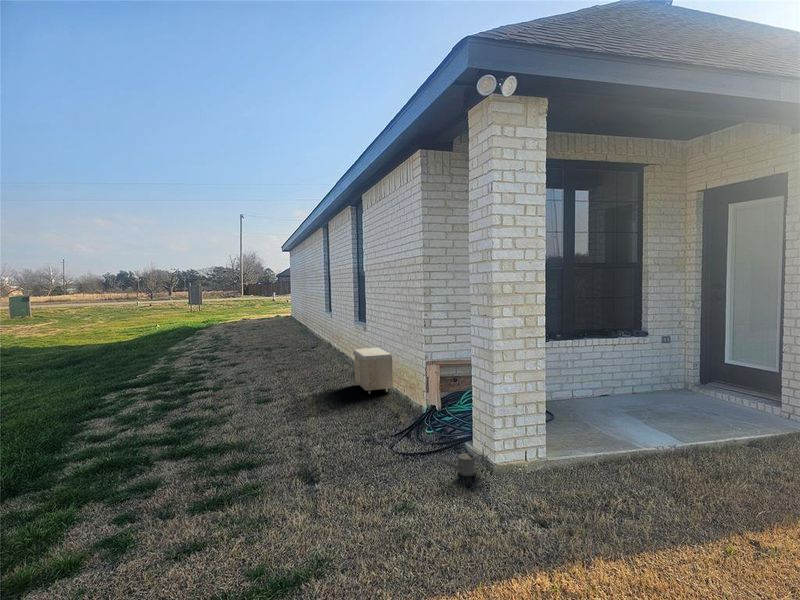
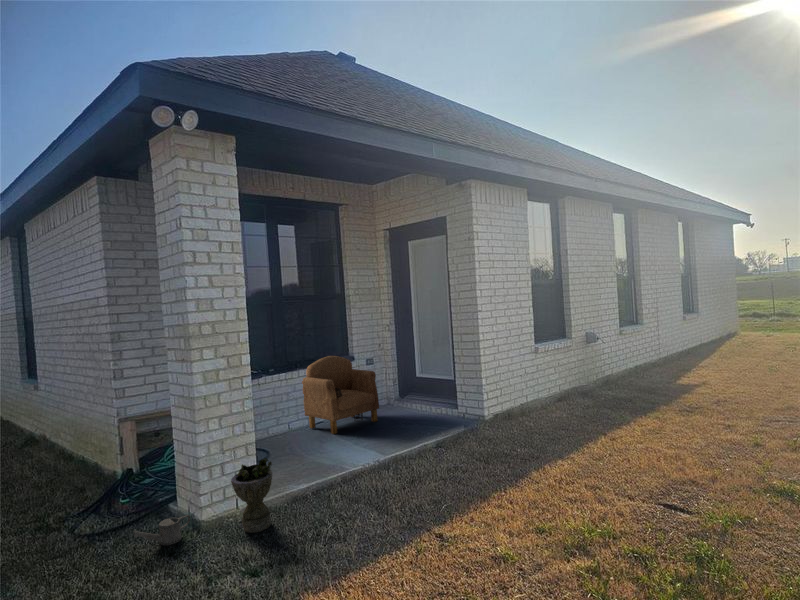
armchair: none [588,328,675,409] -> present [302,356,379,434]
storage bench: present [353,348,393,394] -> none [16,411,78,472]
planter: none [523,418,563,487] -> present [231,458,272,533]

